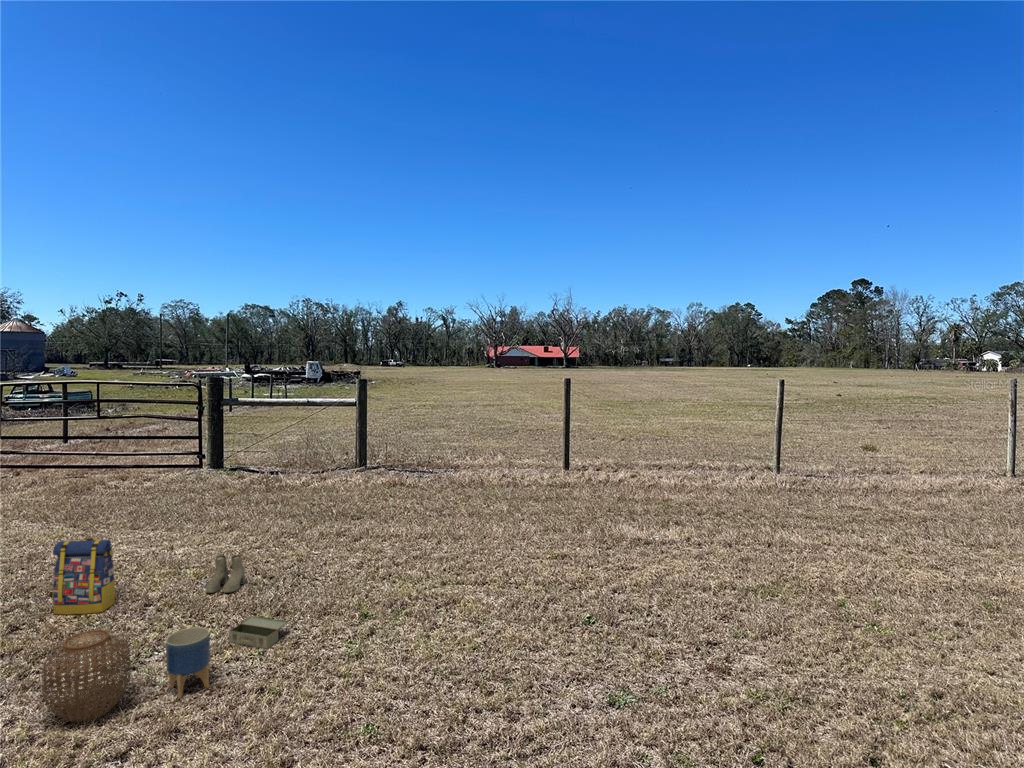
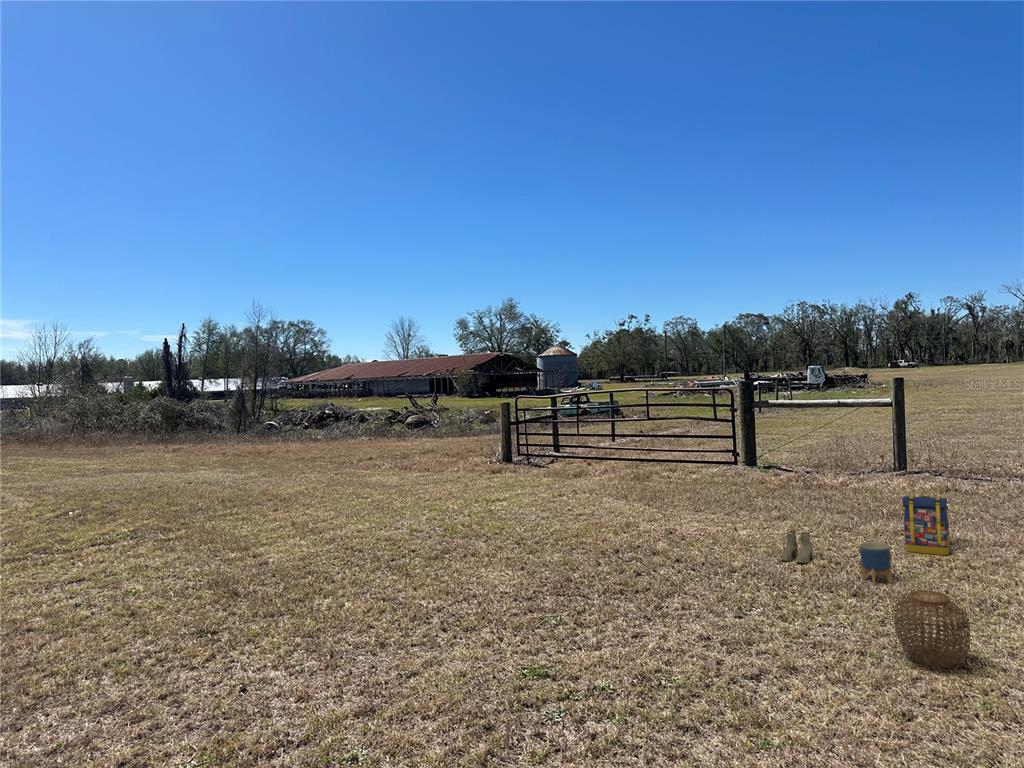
backpack: present [53,538,116,614] -> present [902,496,950,555]
toolbox: present [229,616,288,649] -> none [816,581,869,608]
planter: present [166,627,210,698] -> present [860,542,892,585]
woven basket: present [42,630,131,722] -> present [894,590,970,668]

